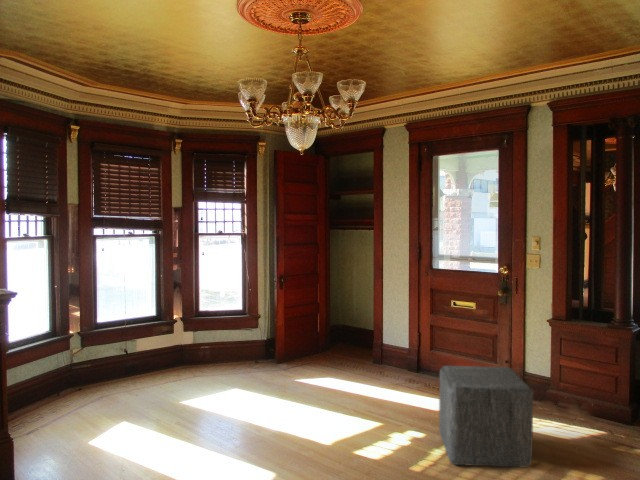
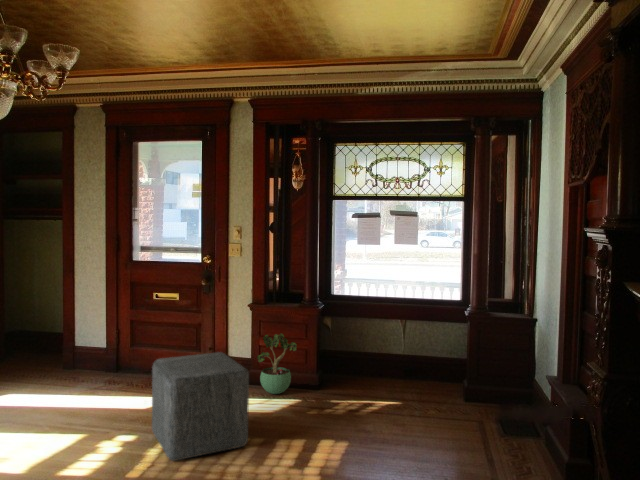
potted plant: none [554,355,603,421] -> present [257,333,297,394]

